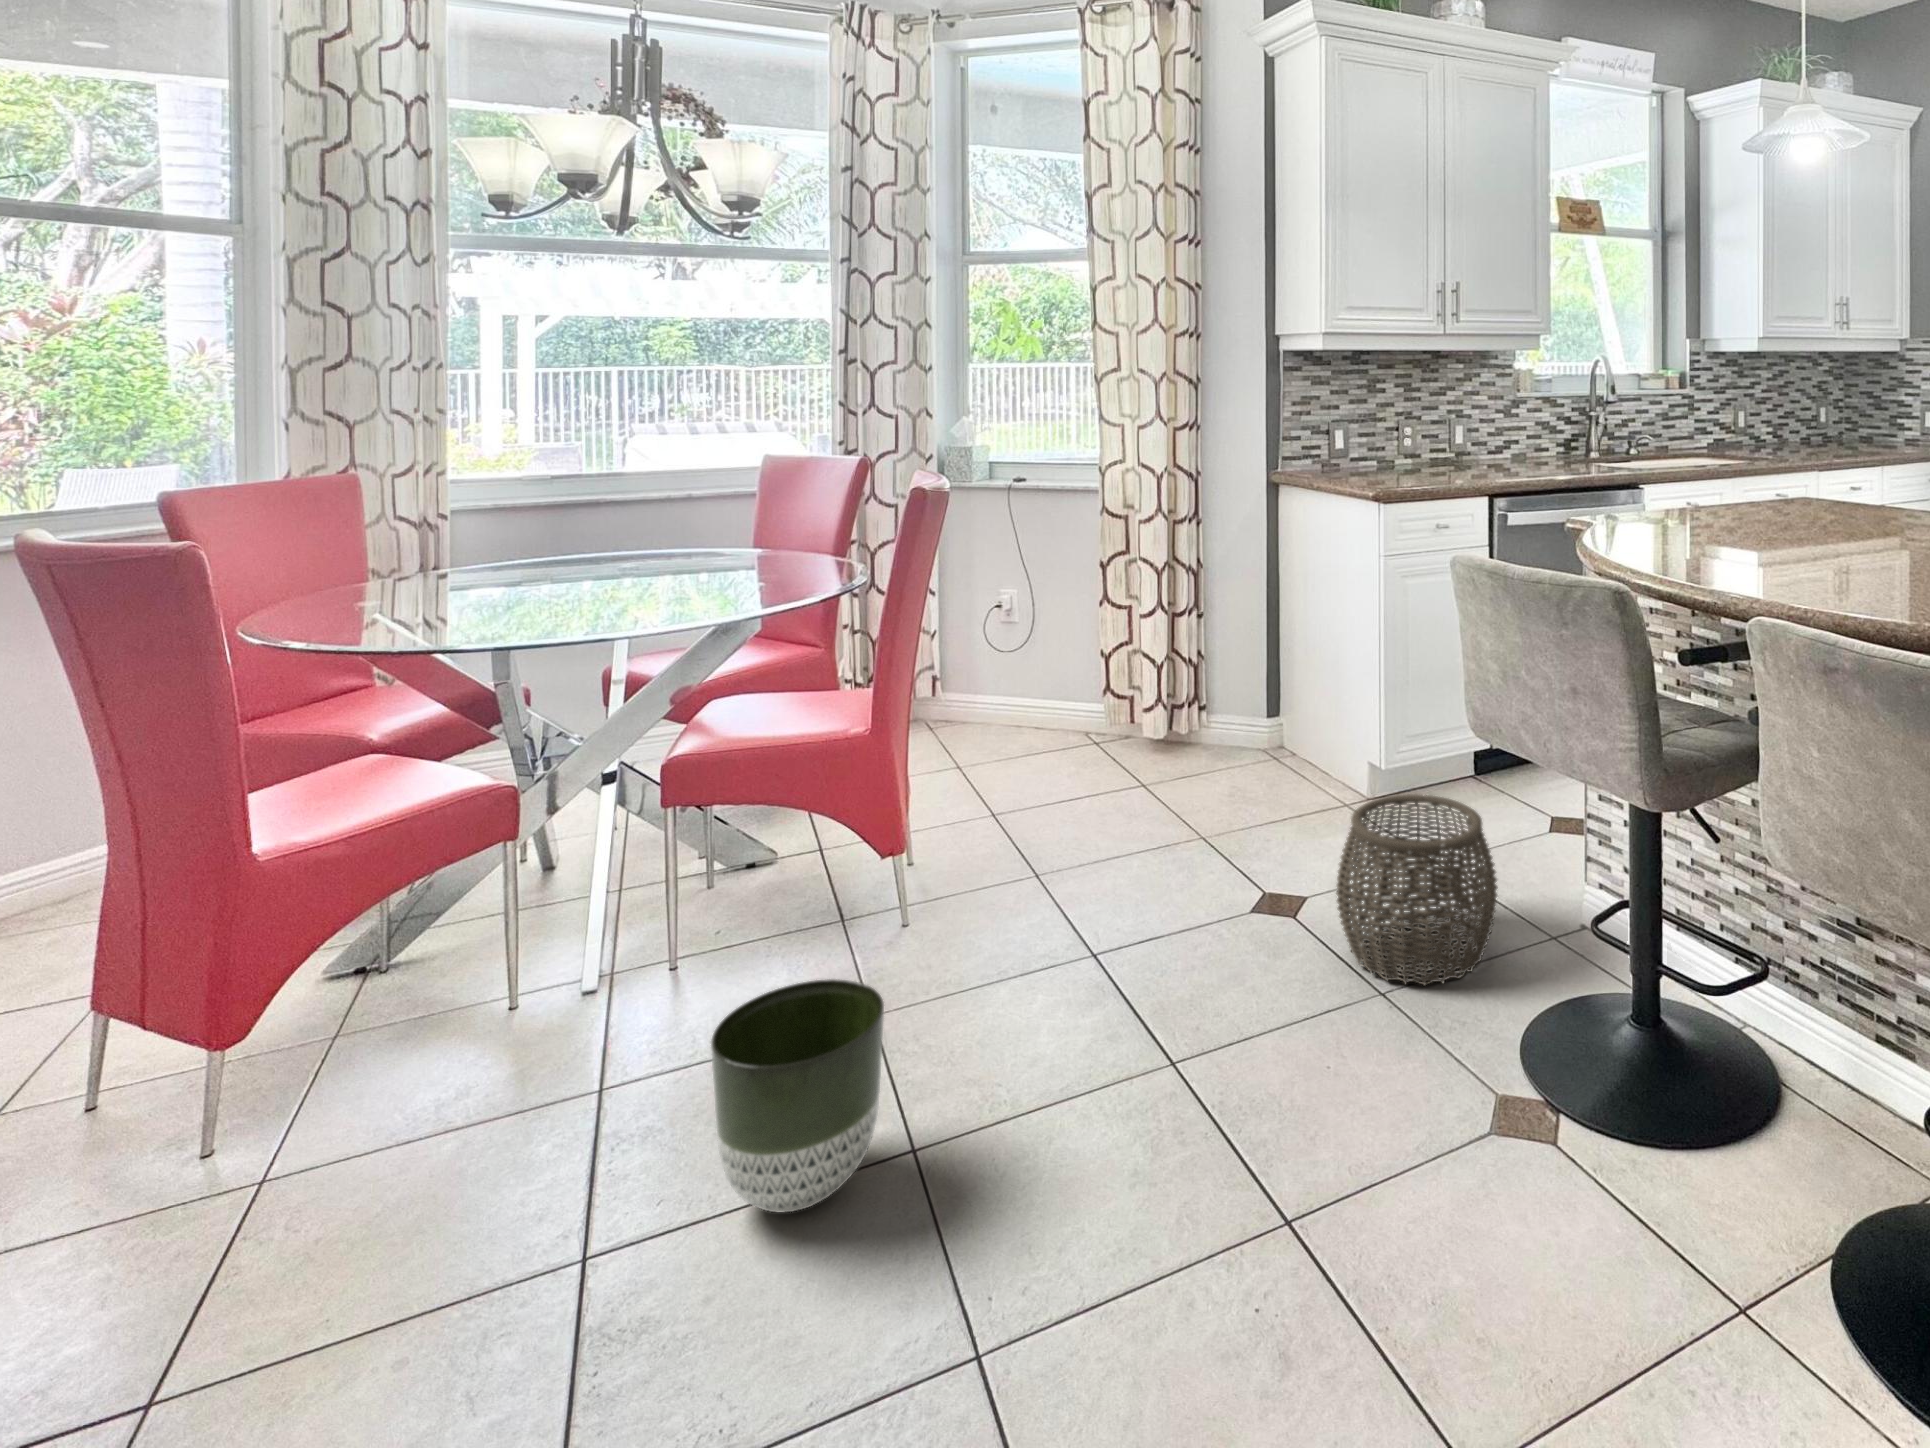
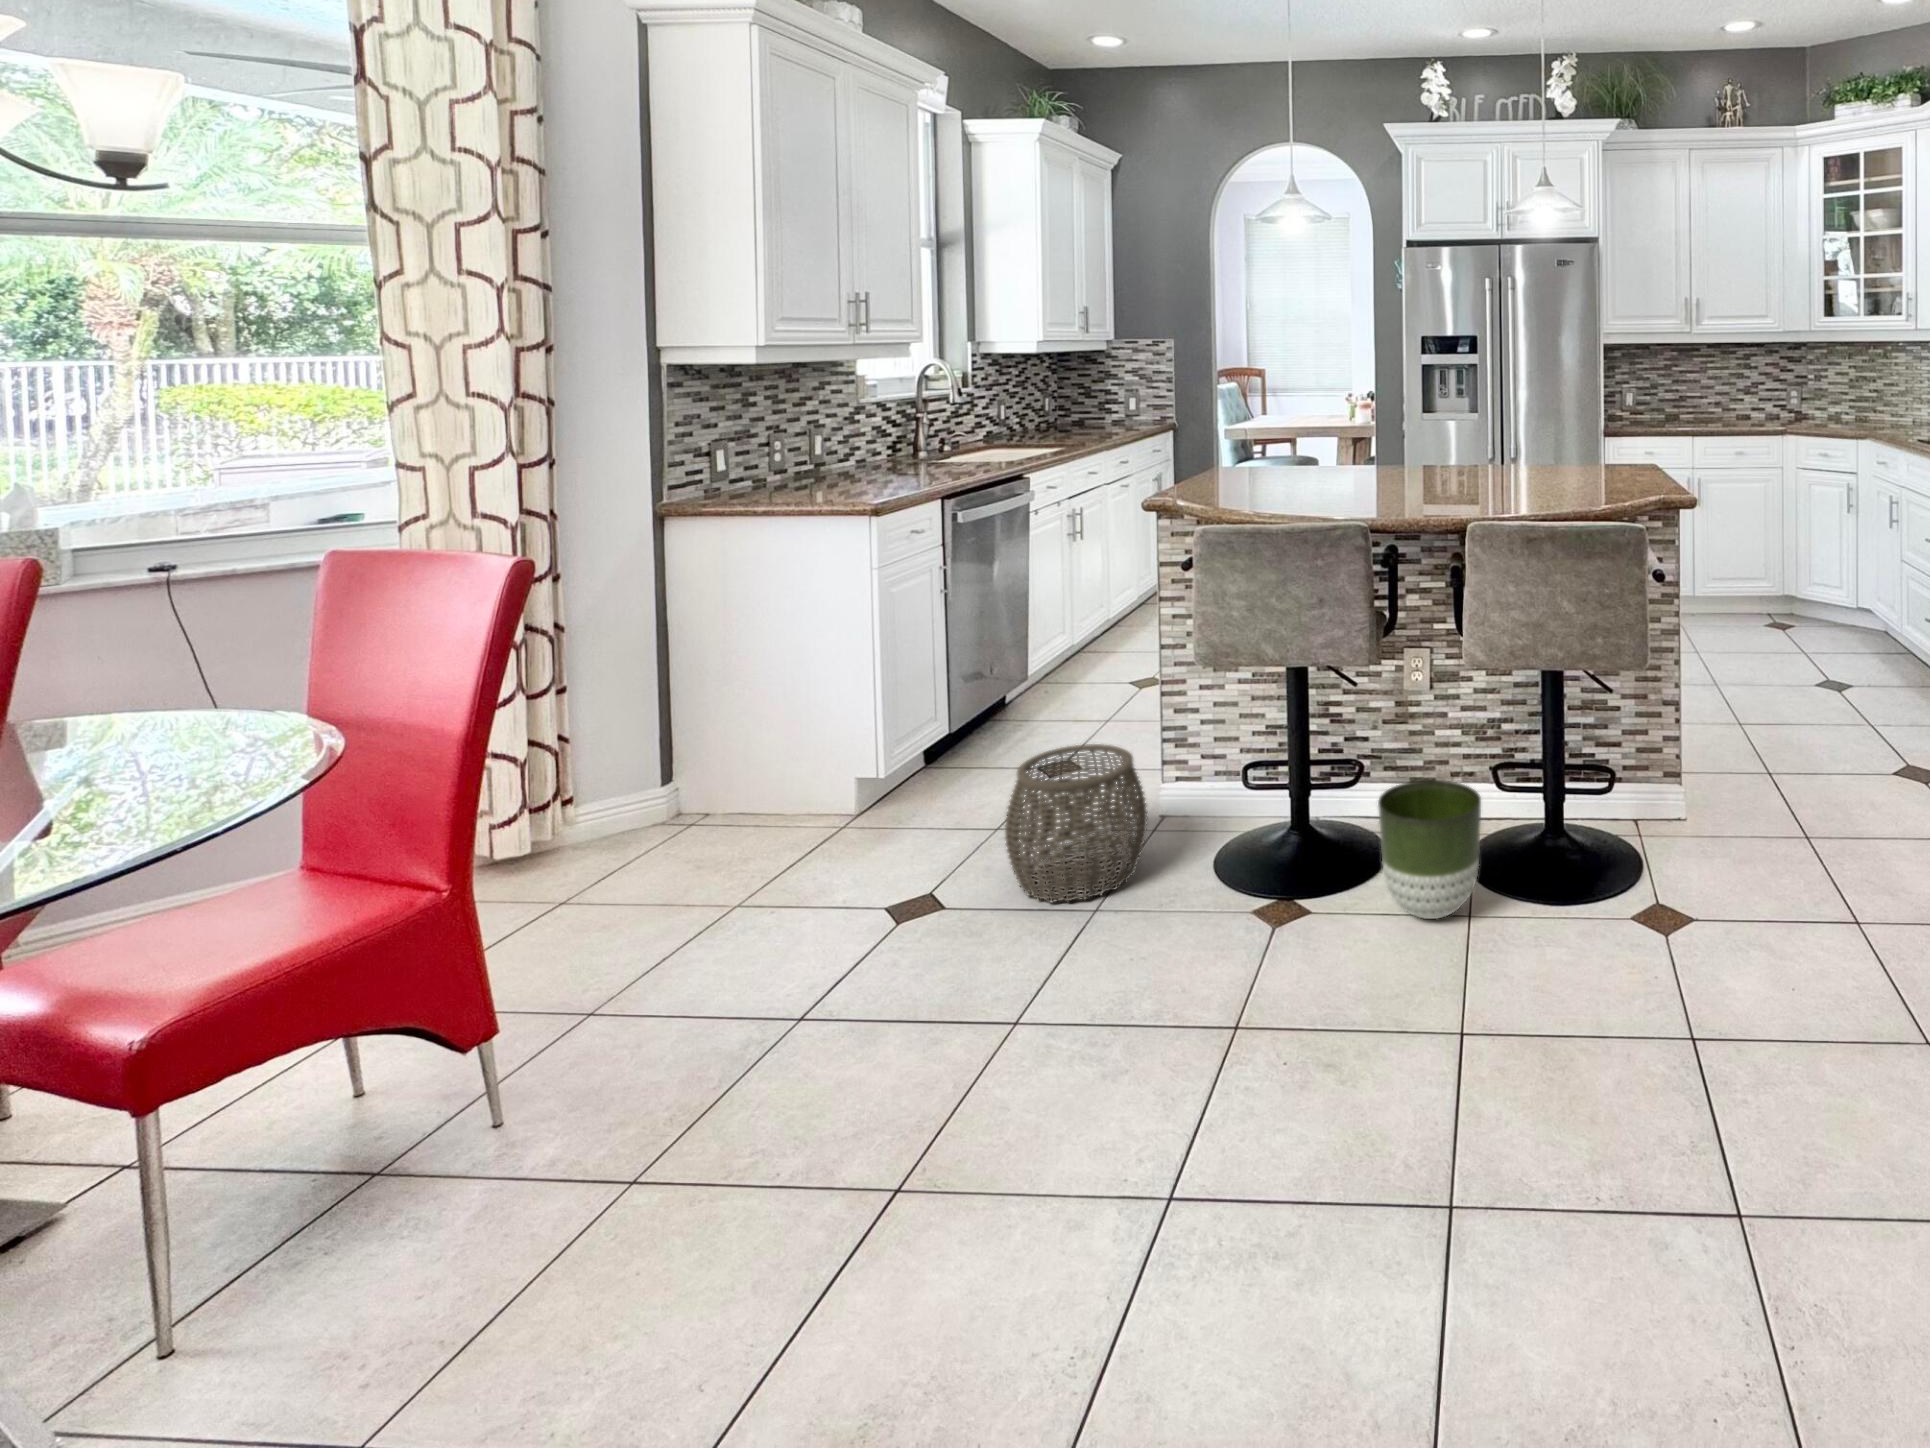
planter: present [711,979,884,1212] -> present [1378,780,1481,919]

